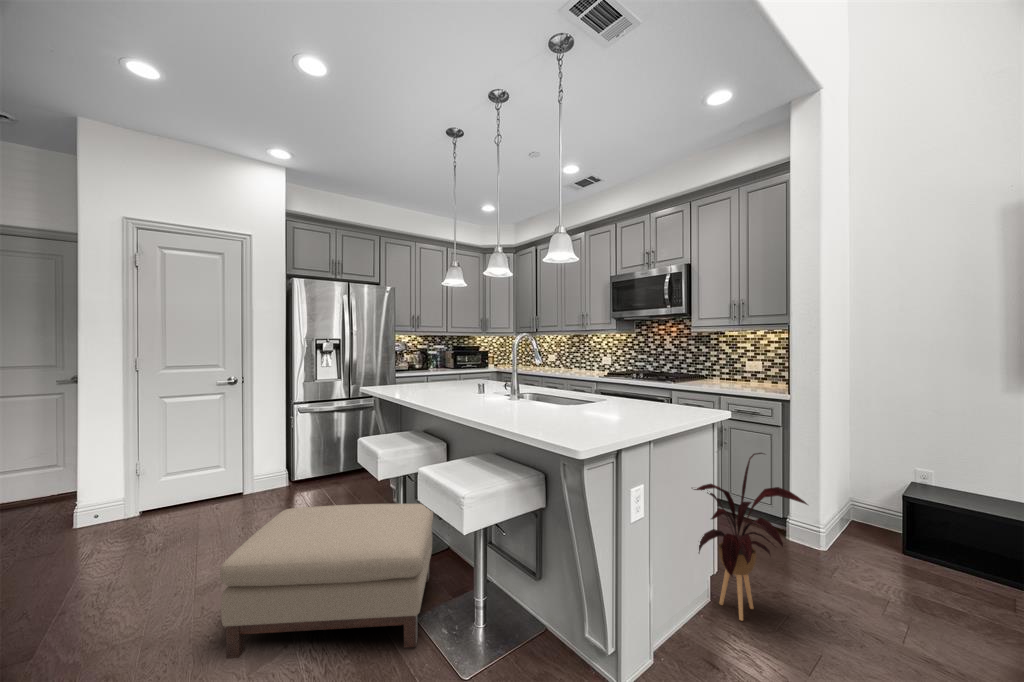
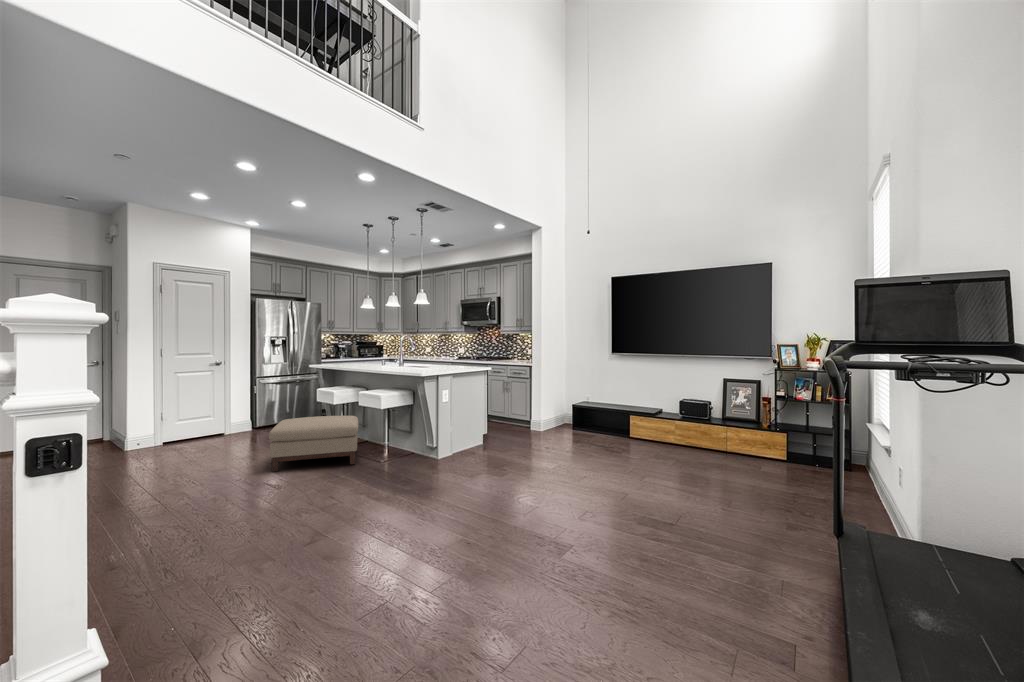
house plant: present [694,453,808,621] -> none [473,384,515,451]

